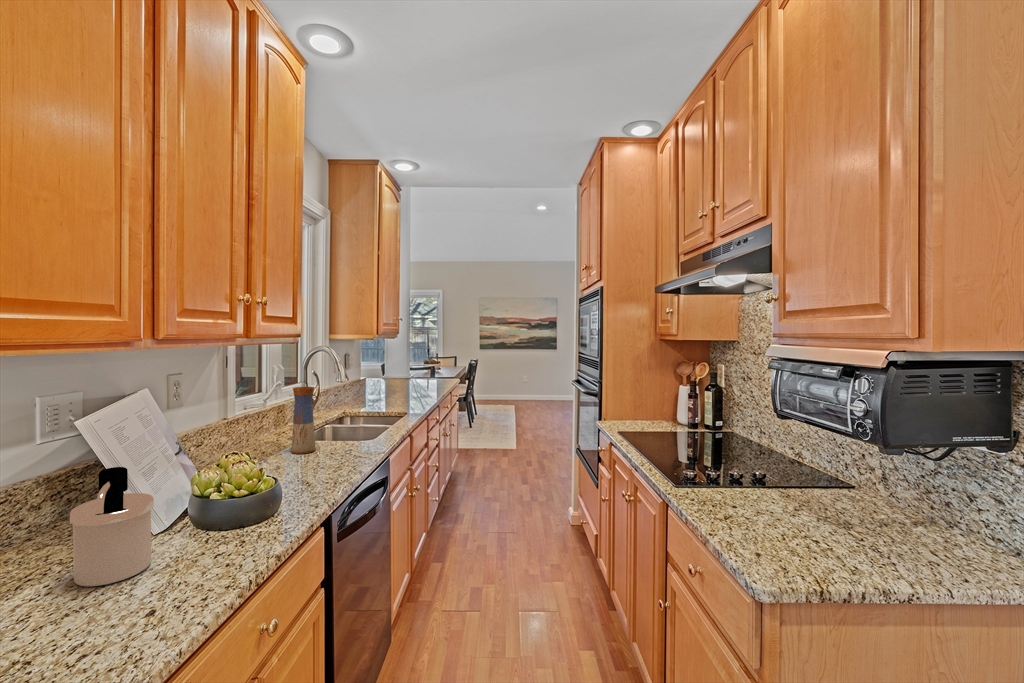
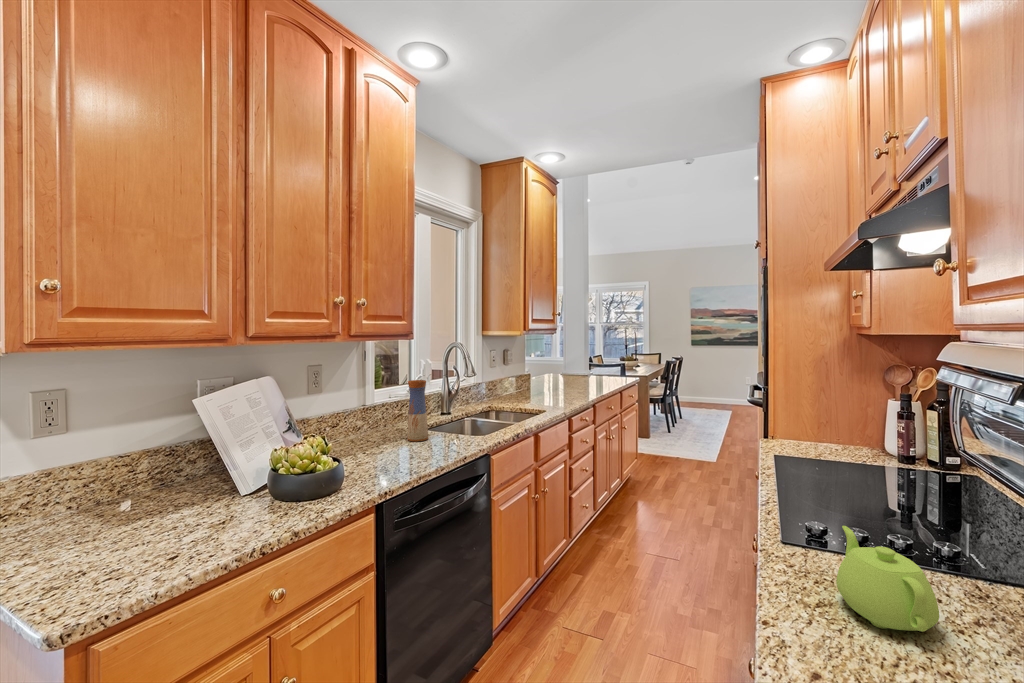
teapot: none [721,465,781,520] -> present [836,526,939,632]
soap dispenser: present [70,467,154,586] -> none [149,438,218,529]

